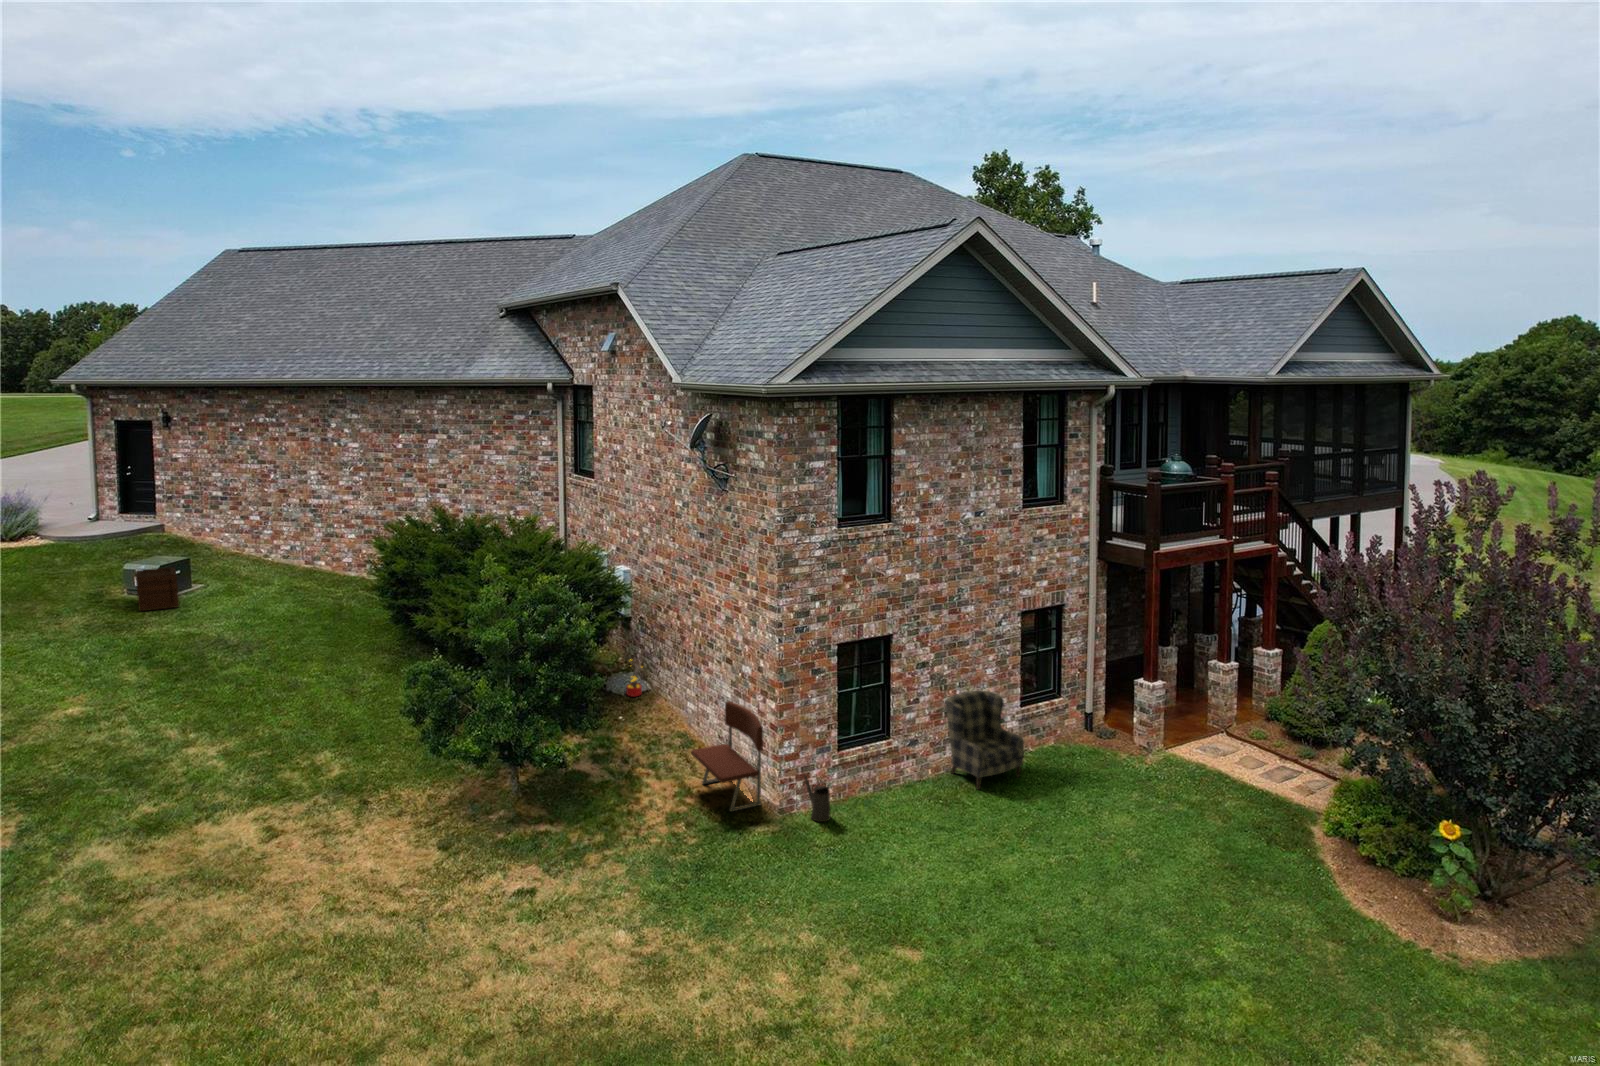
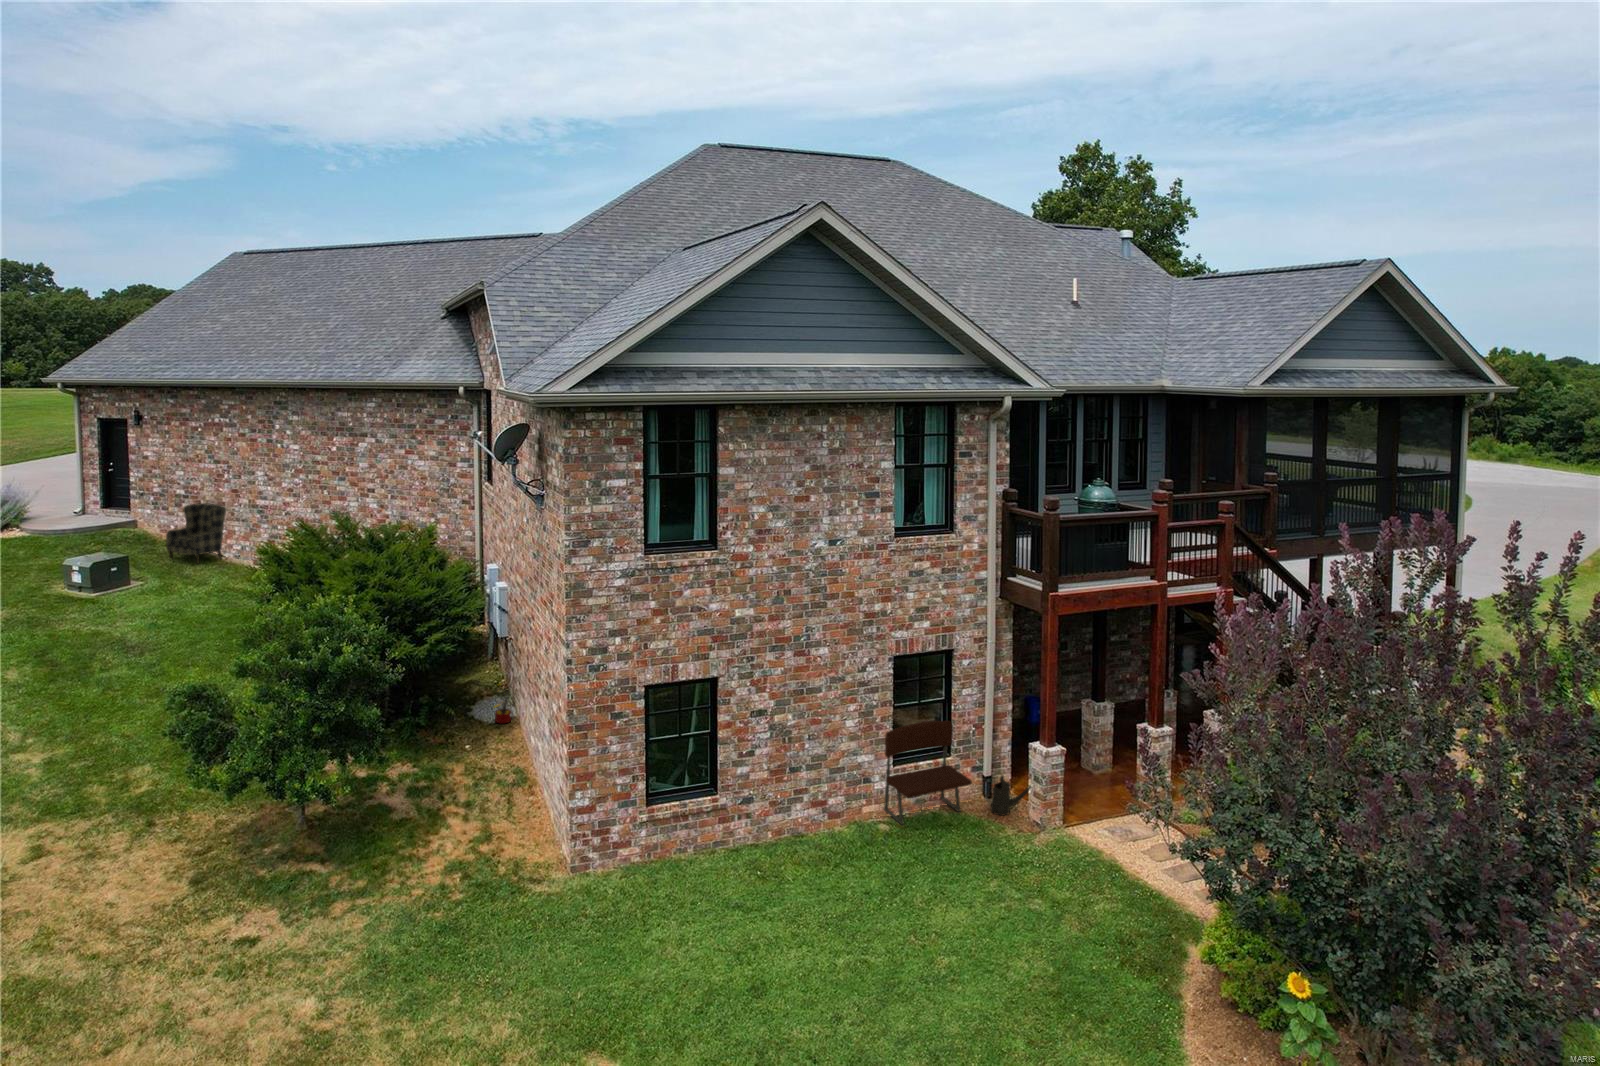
wooden crate: present [135,567,179,611] -> none [49,565,101,609]
chair: present [946,691,1024,790] -> present [166,503,226,564]
bench: present [691,701,763,811] -> present [884,721,972,825]
watering can: present [804,776,831,822] -> present [987,776,1031,815]

